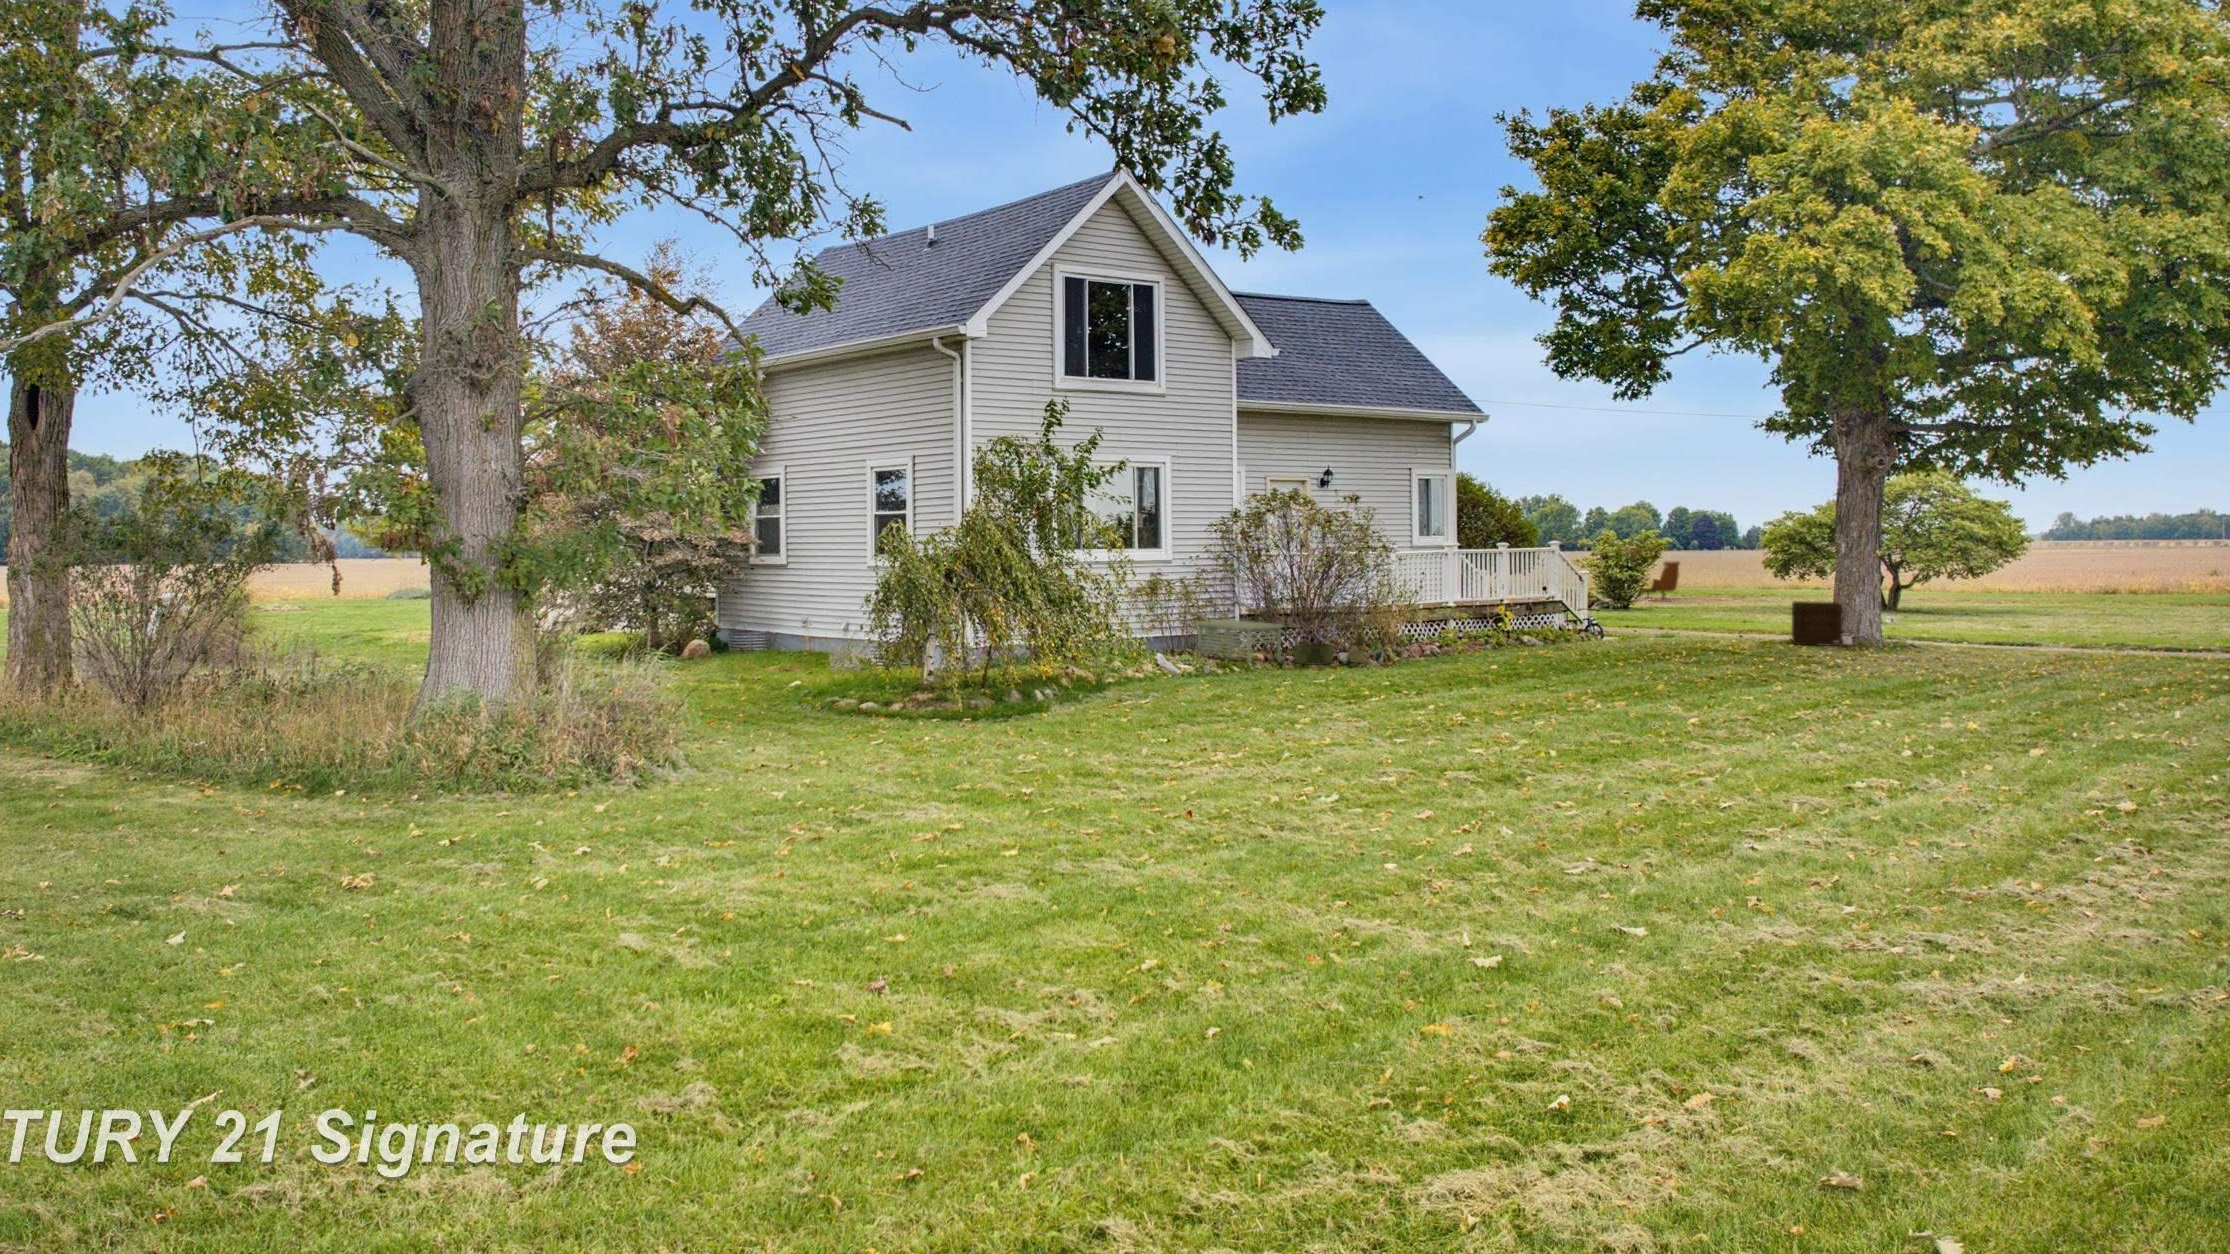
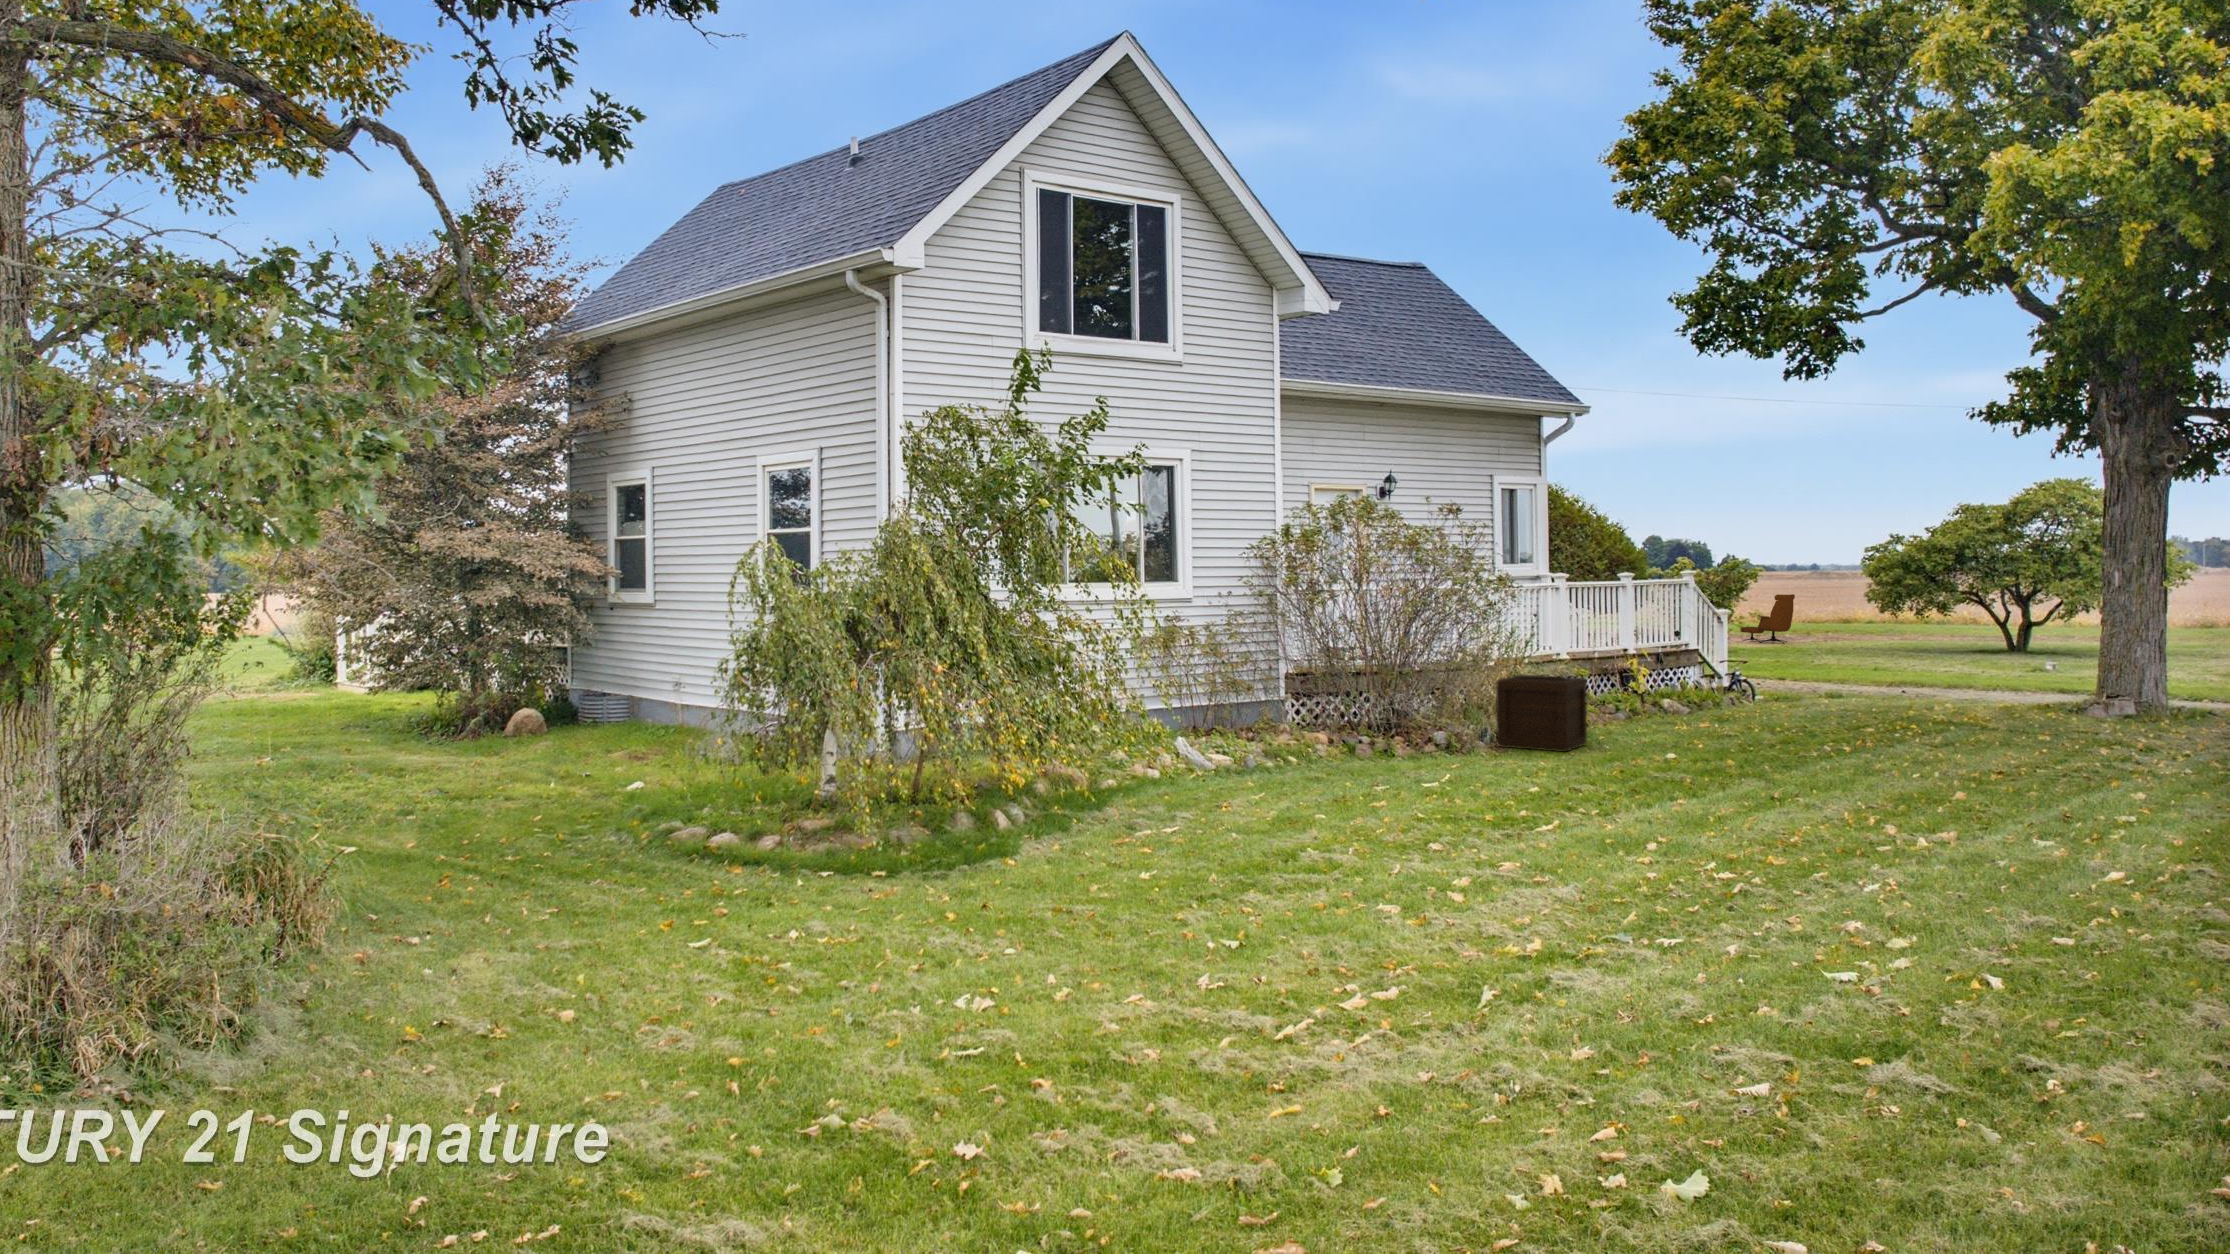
wooden crate: present [1792,601,1843,646] -> present [1496,674,1587,752]
storage bench: present [1195,620,1283,664] -> none [1225,683,1357,751]
potted plant: present [1350,625,1366,663] -> none [1453,691,1483,749]
basket: present [1294,641,1333,665] -> none [1373,714,1431,752]

